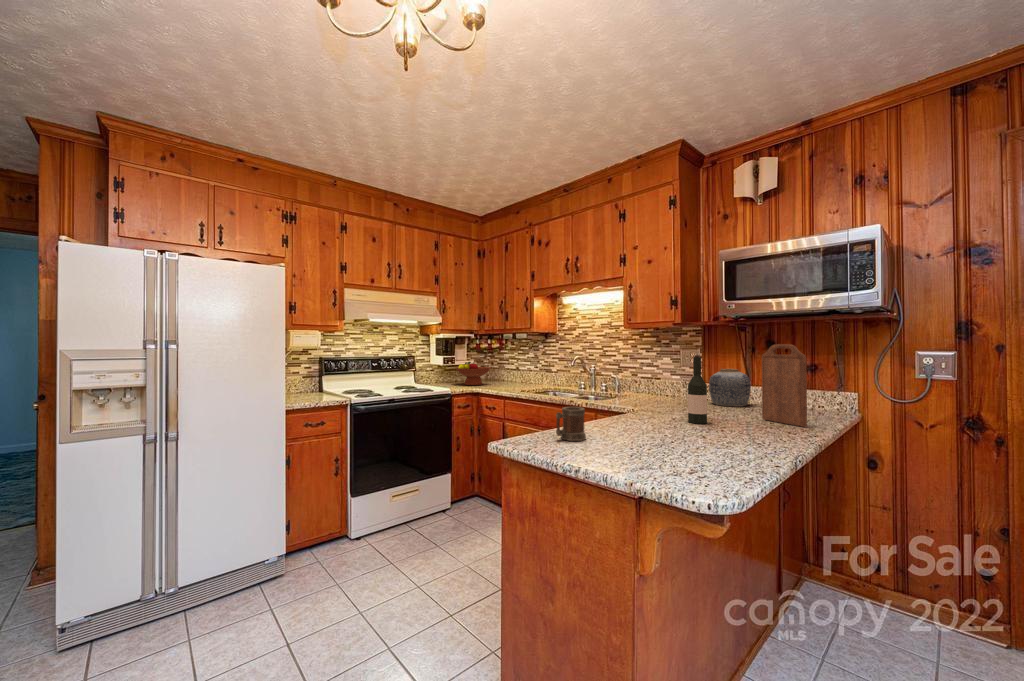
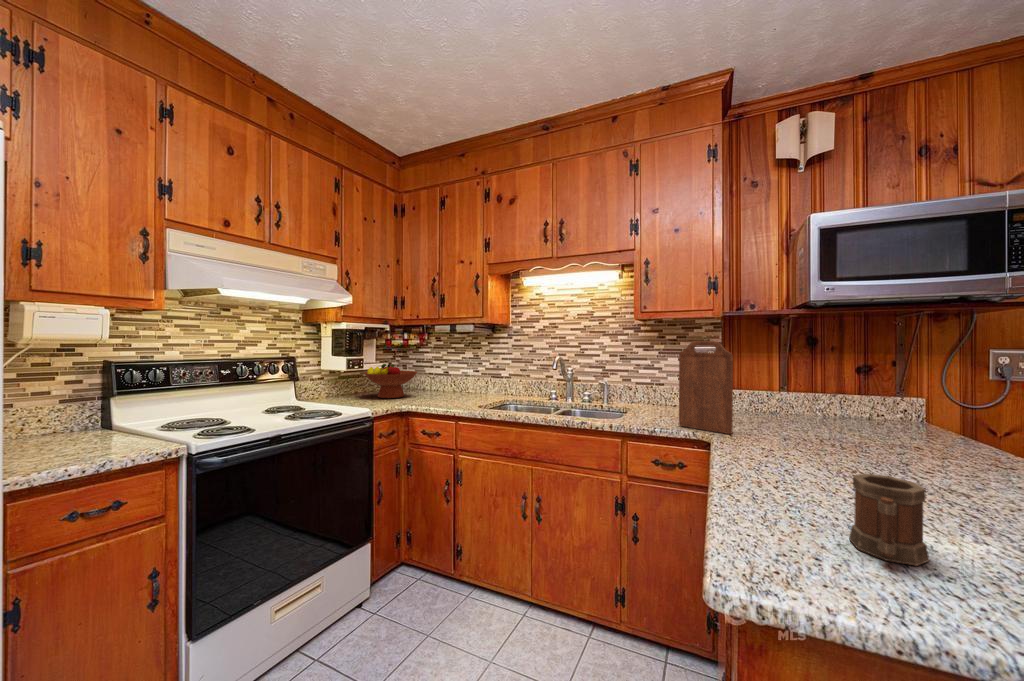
cutting board: present [762,344,807,427] -> present [679,341,733,434]
wine bottle: present [688,355,707,424] -> none [844,357,879,461]
vase: present [709,369,751,406] -> none [744,371,798,419]

